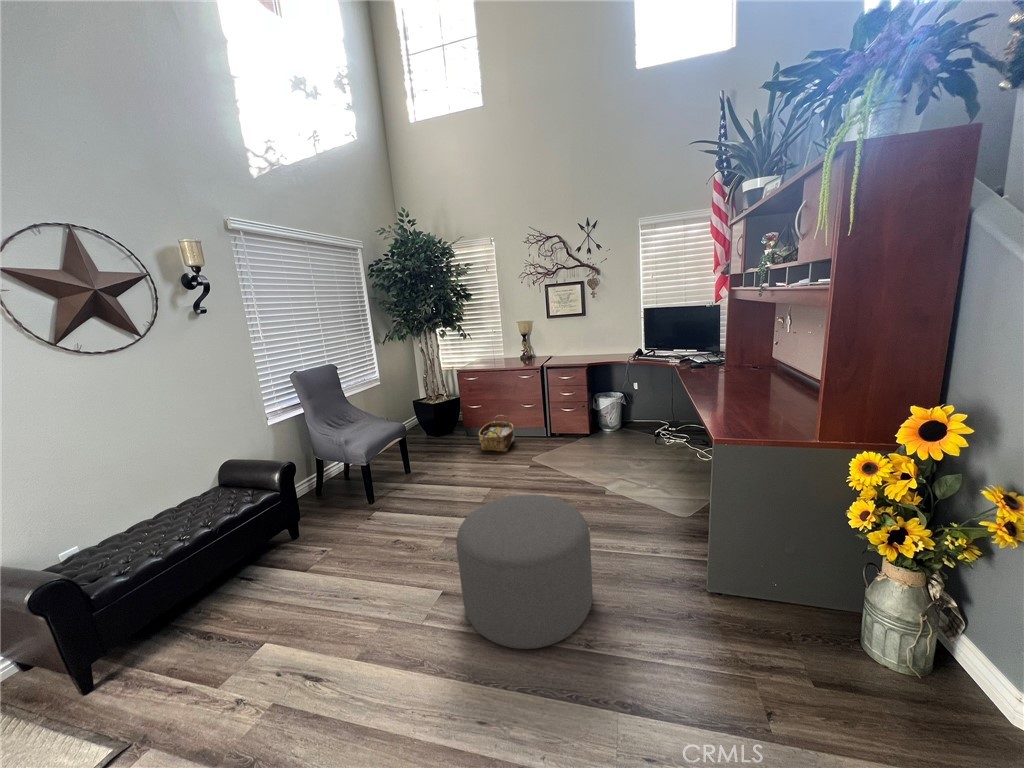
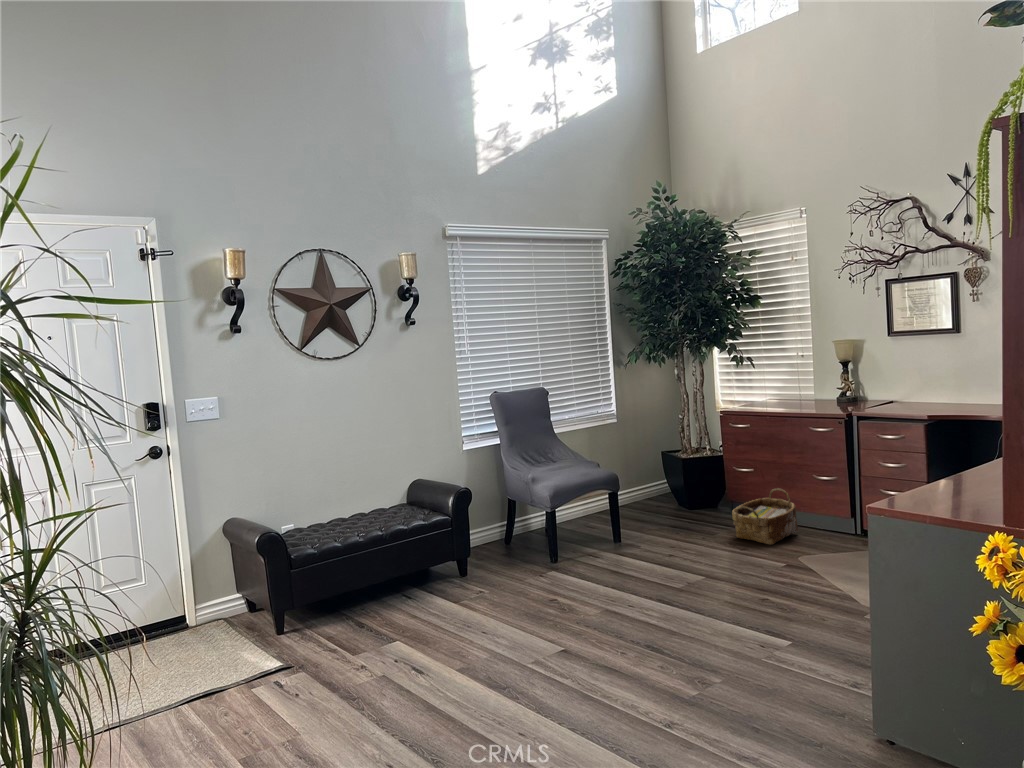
ottoman: present [456,495,593,649] -> none [558,556,721,711]

